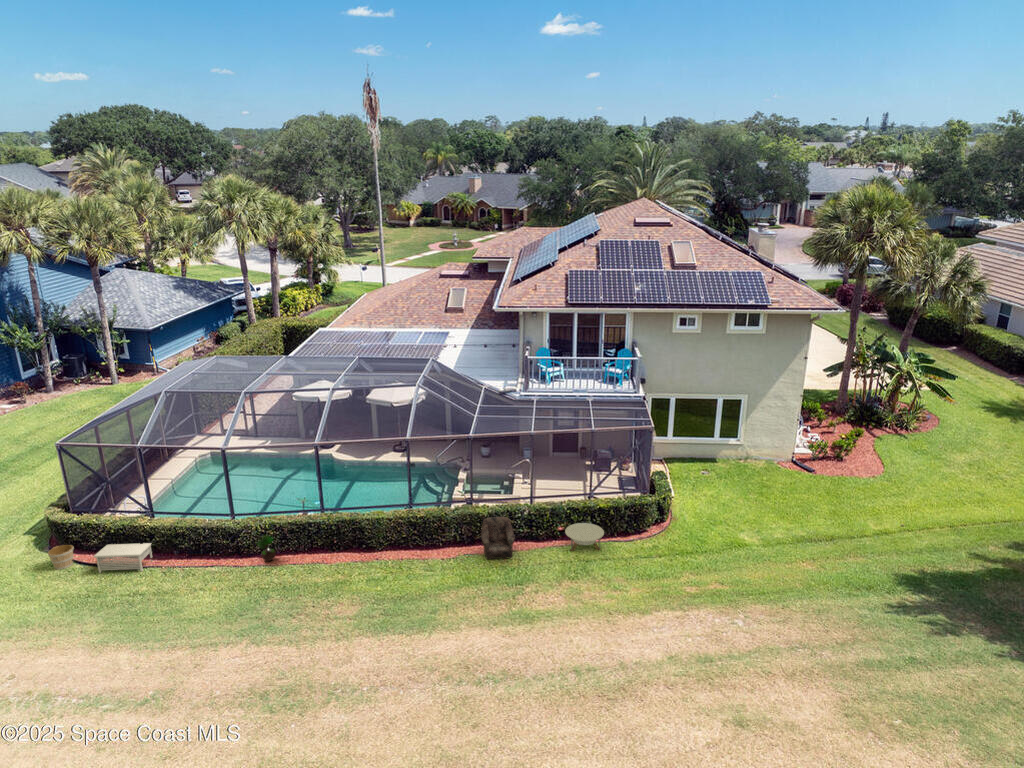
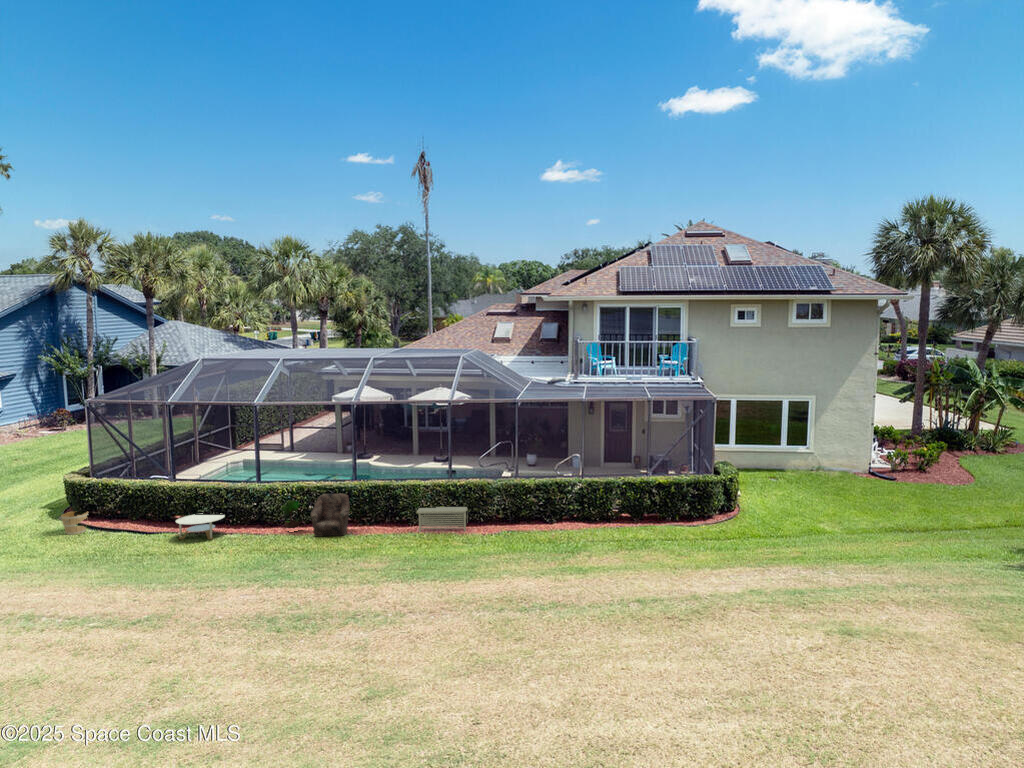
armchair: present [481,517,515,559] -> present [310,494,350,537]
round table: present [565,523,604,551] -> present [176,515,225,540]
storage bench: present [94,543,153,573] -> present [417,507,468,532]

